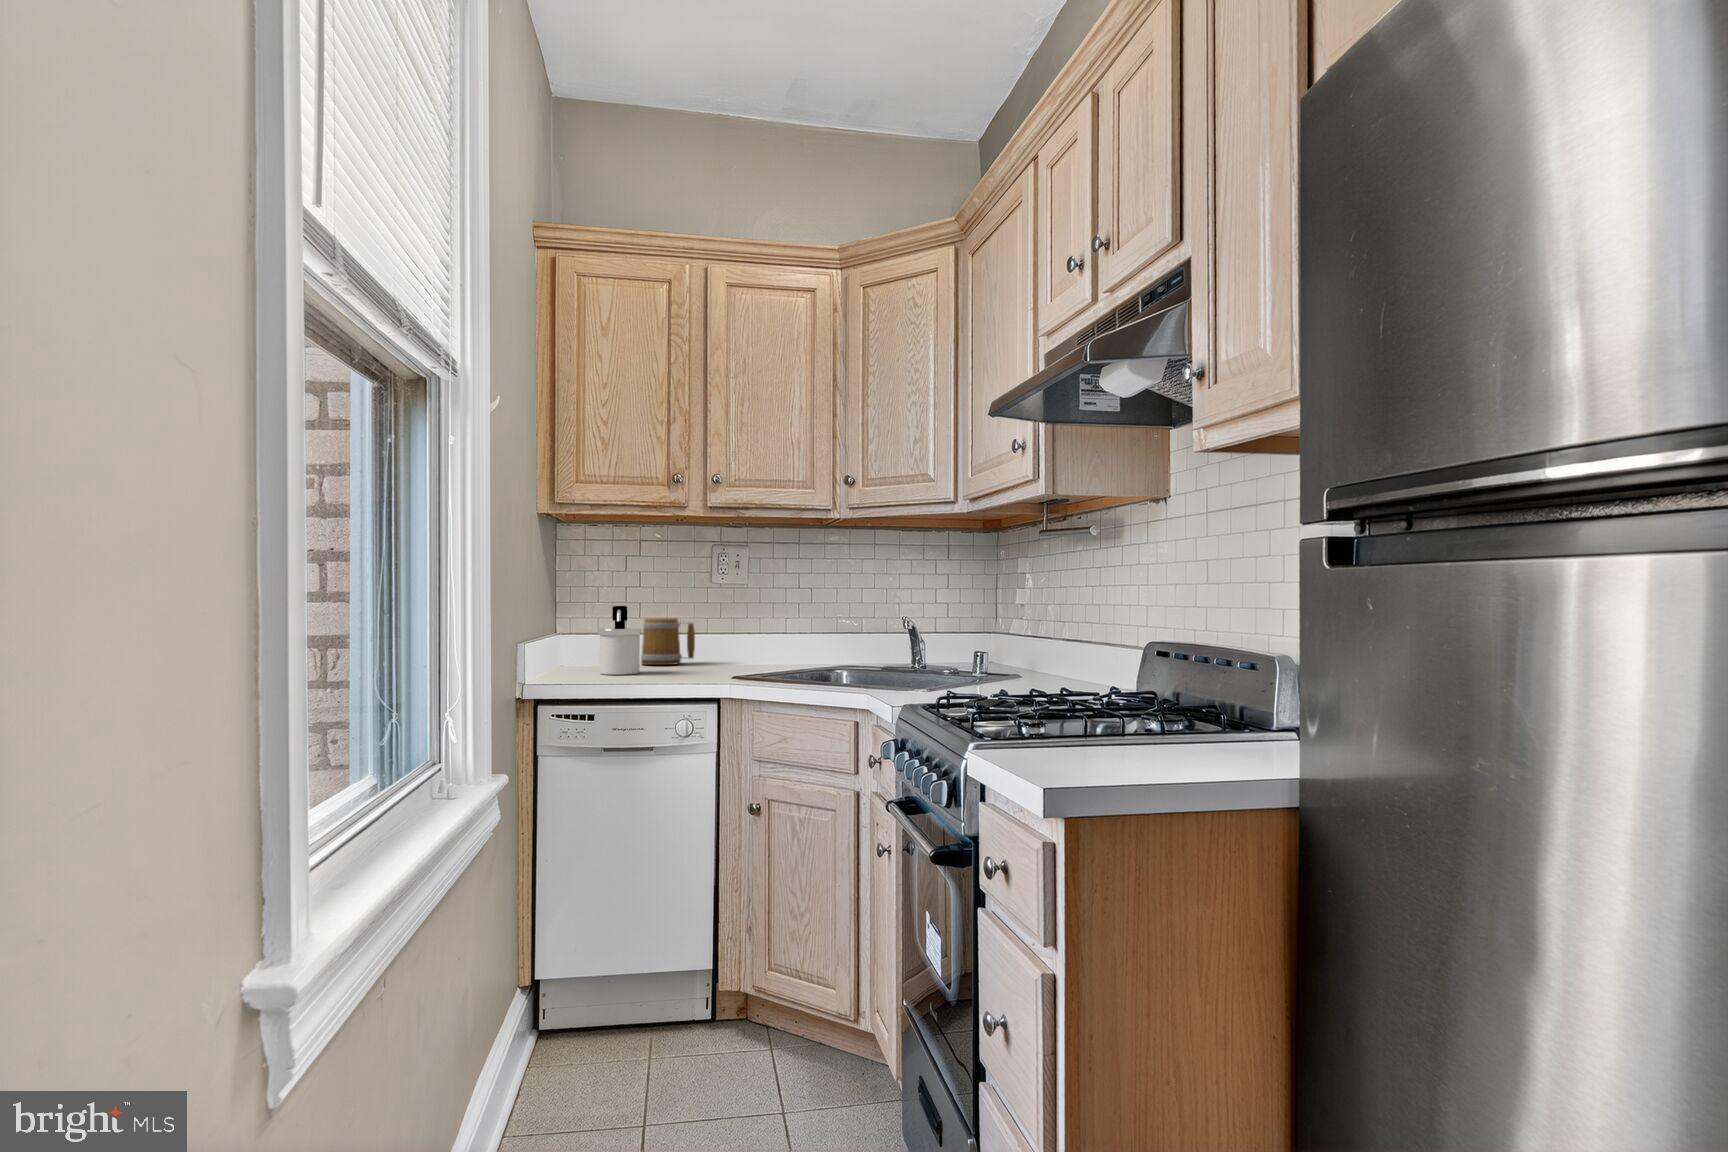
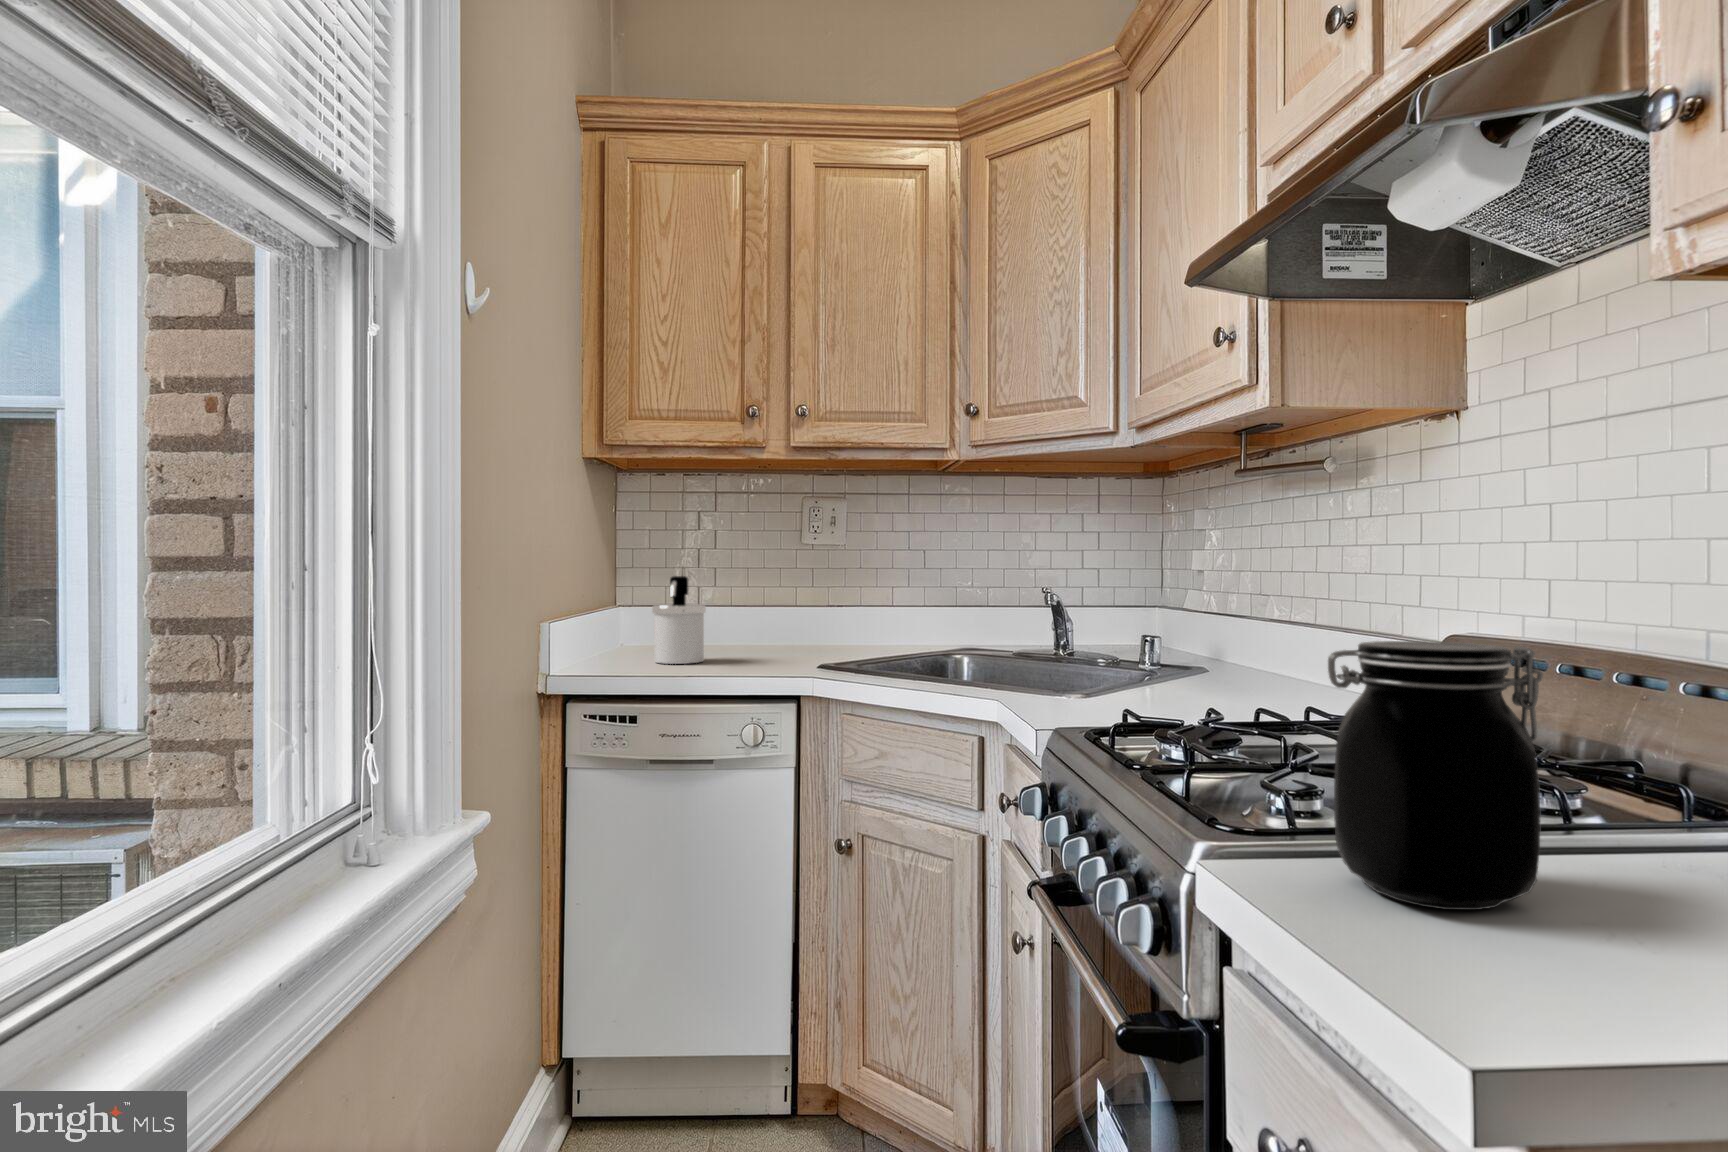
mug: present [641,618,695,665] -> none [714,591,780,650]
jar: none [1026,636,1115,756] -> present [1328,641,1543,910]

